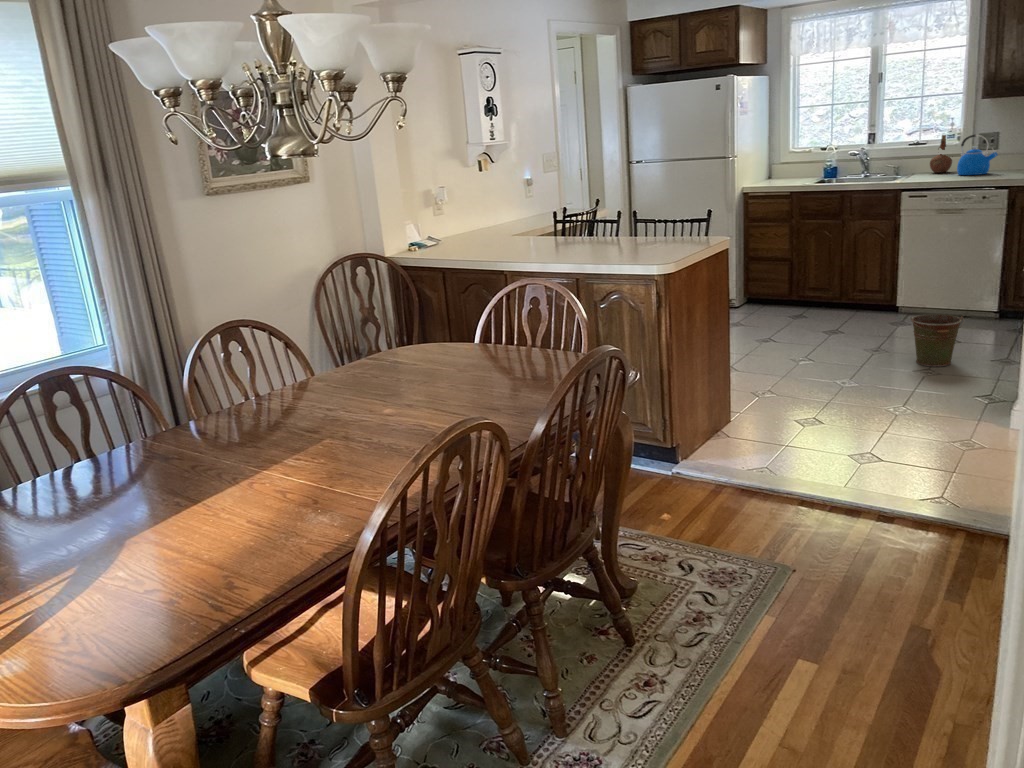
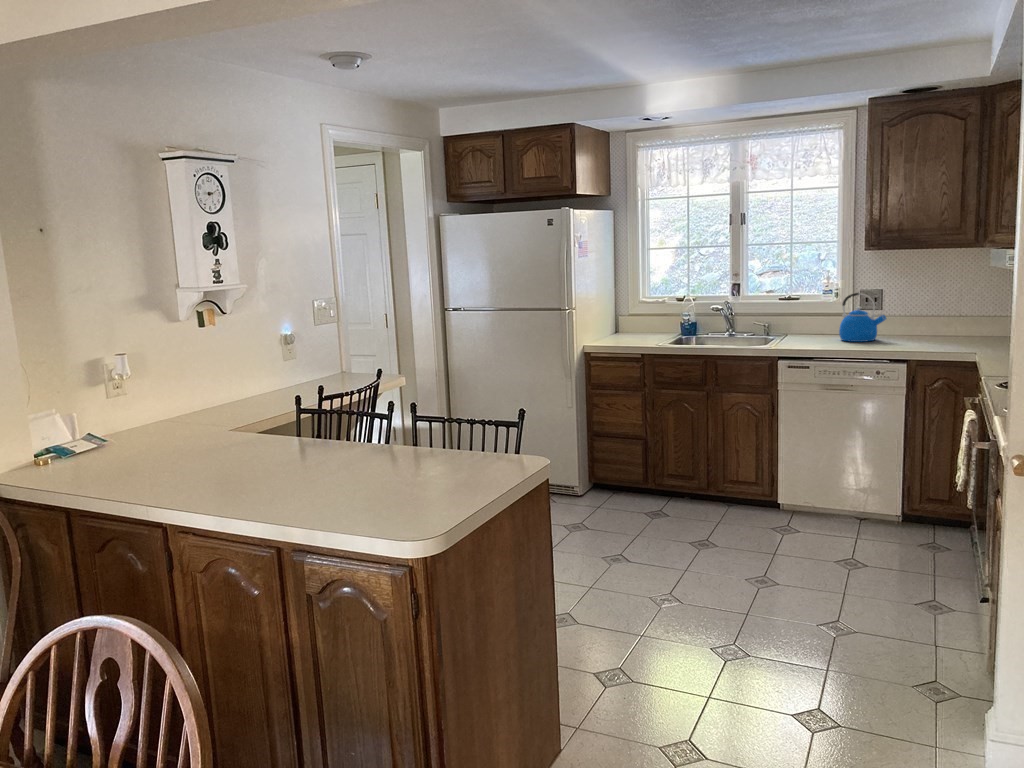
ceramic pitcher: present [930,135,952,173] -> none [805,290,833,335]
bucket: present [911,314,964,367] -> none [807,541,879,620]

